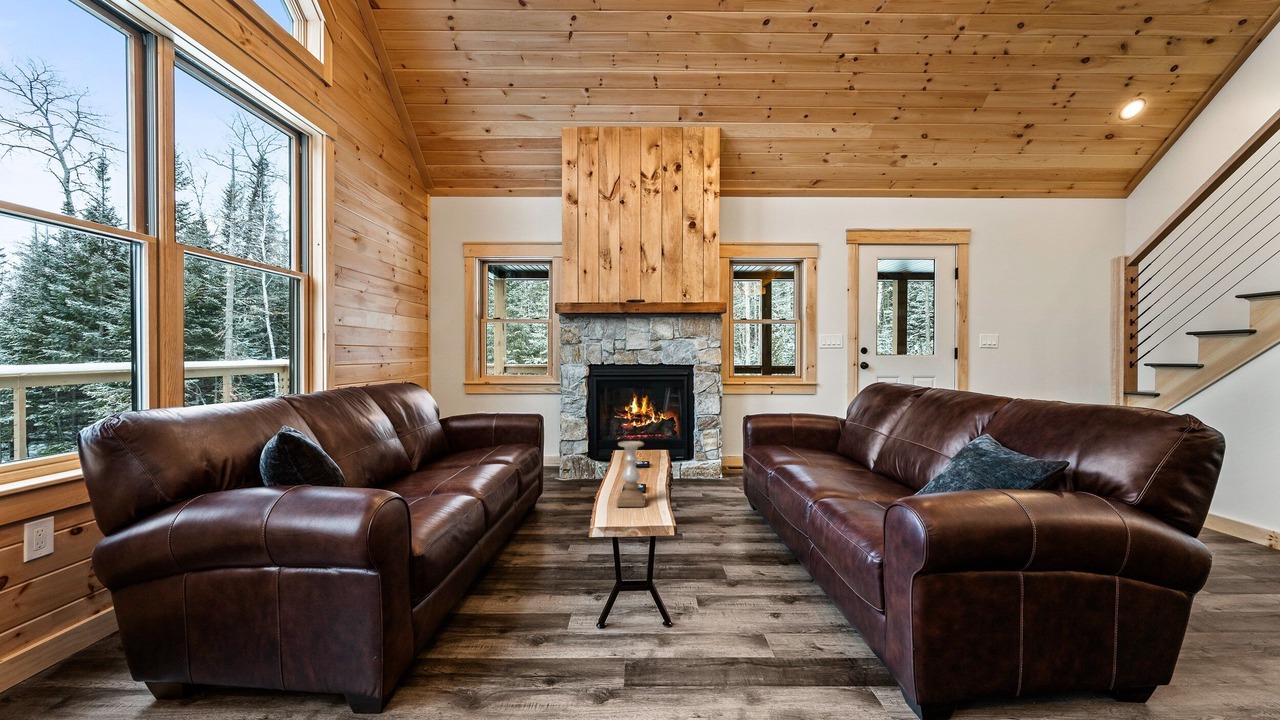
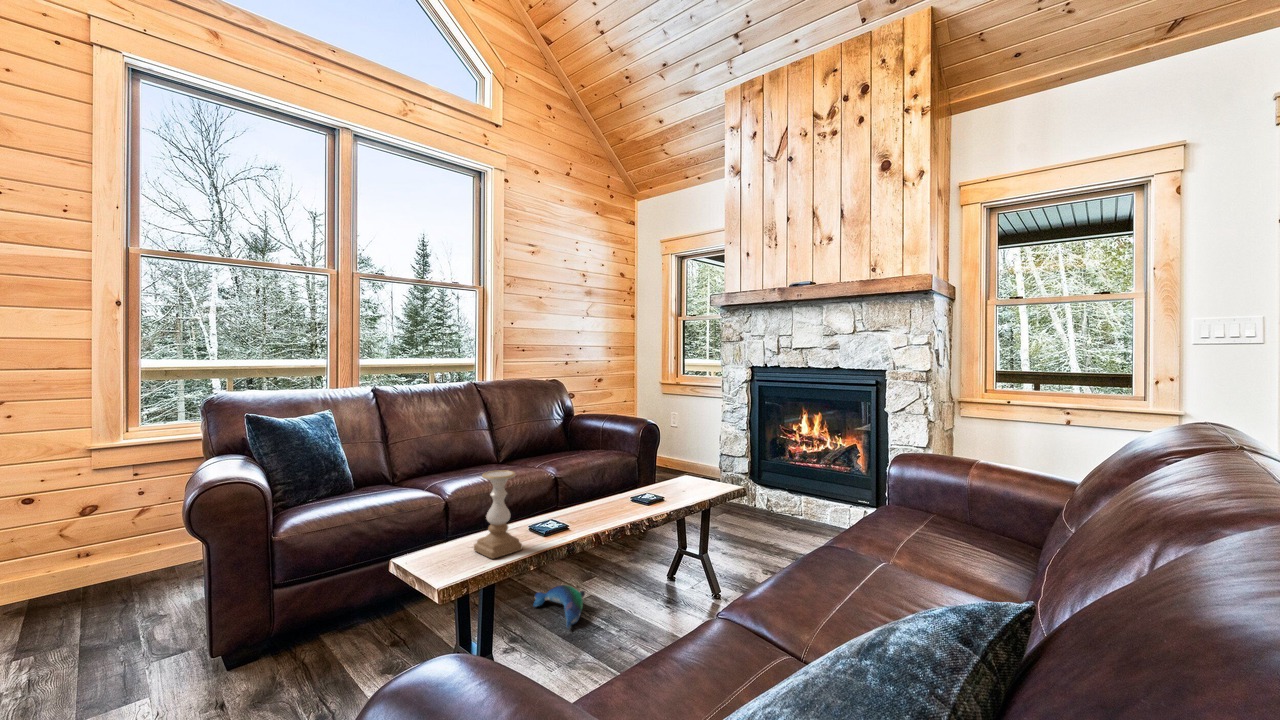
plush toy: none [550,547,610,574] -> present [533,585,585,629]

